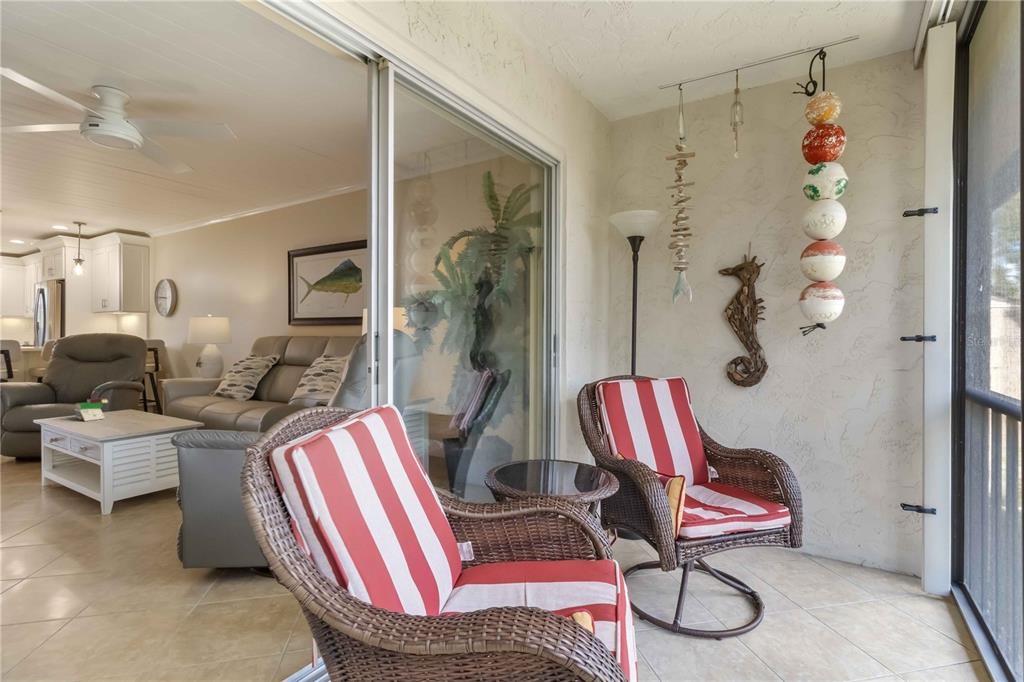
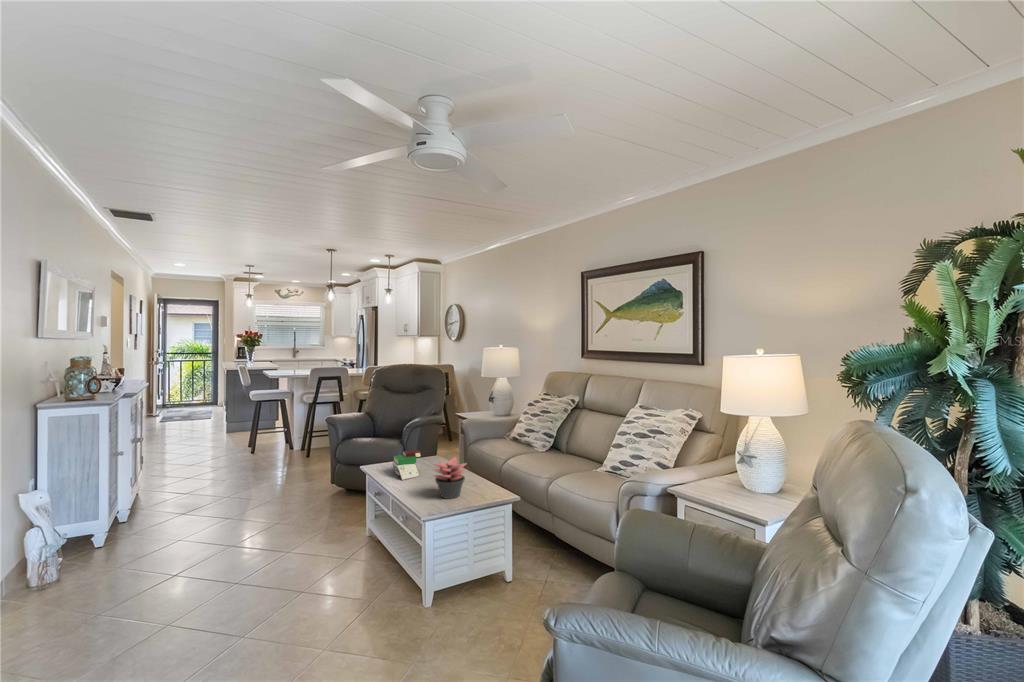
succulent plant: none [116,393,153,426] -> present [434,457,466,499]

